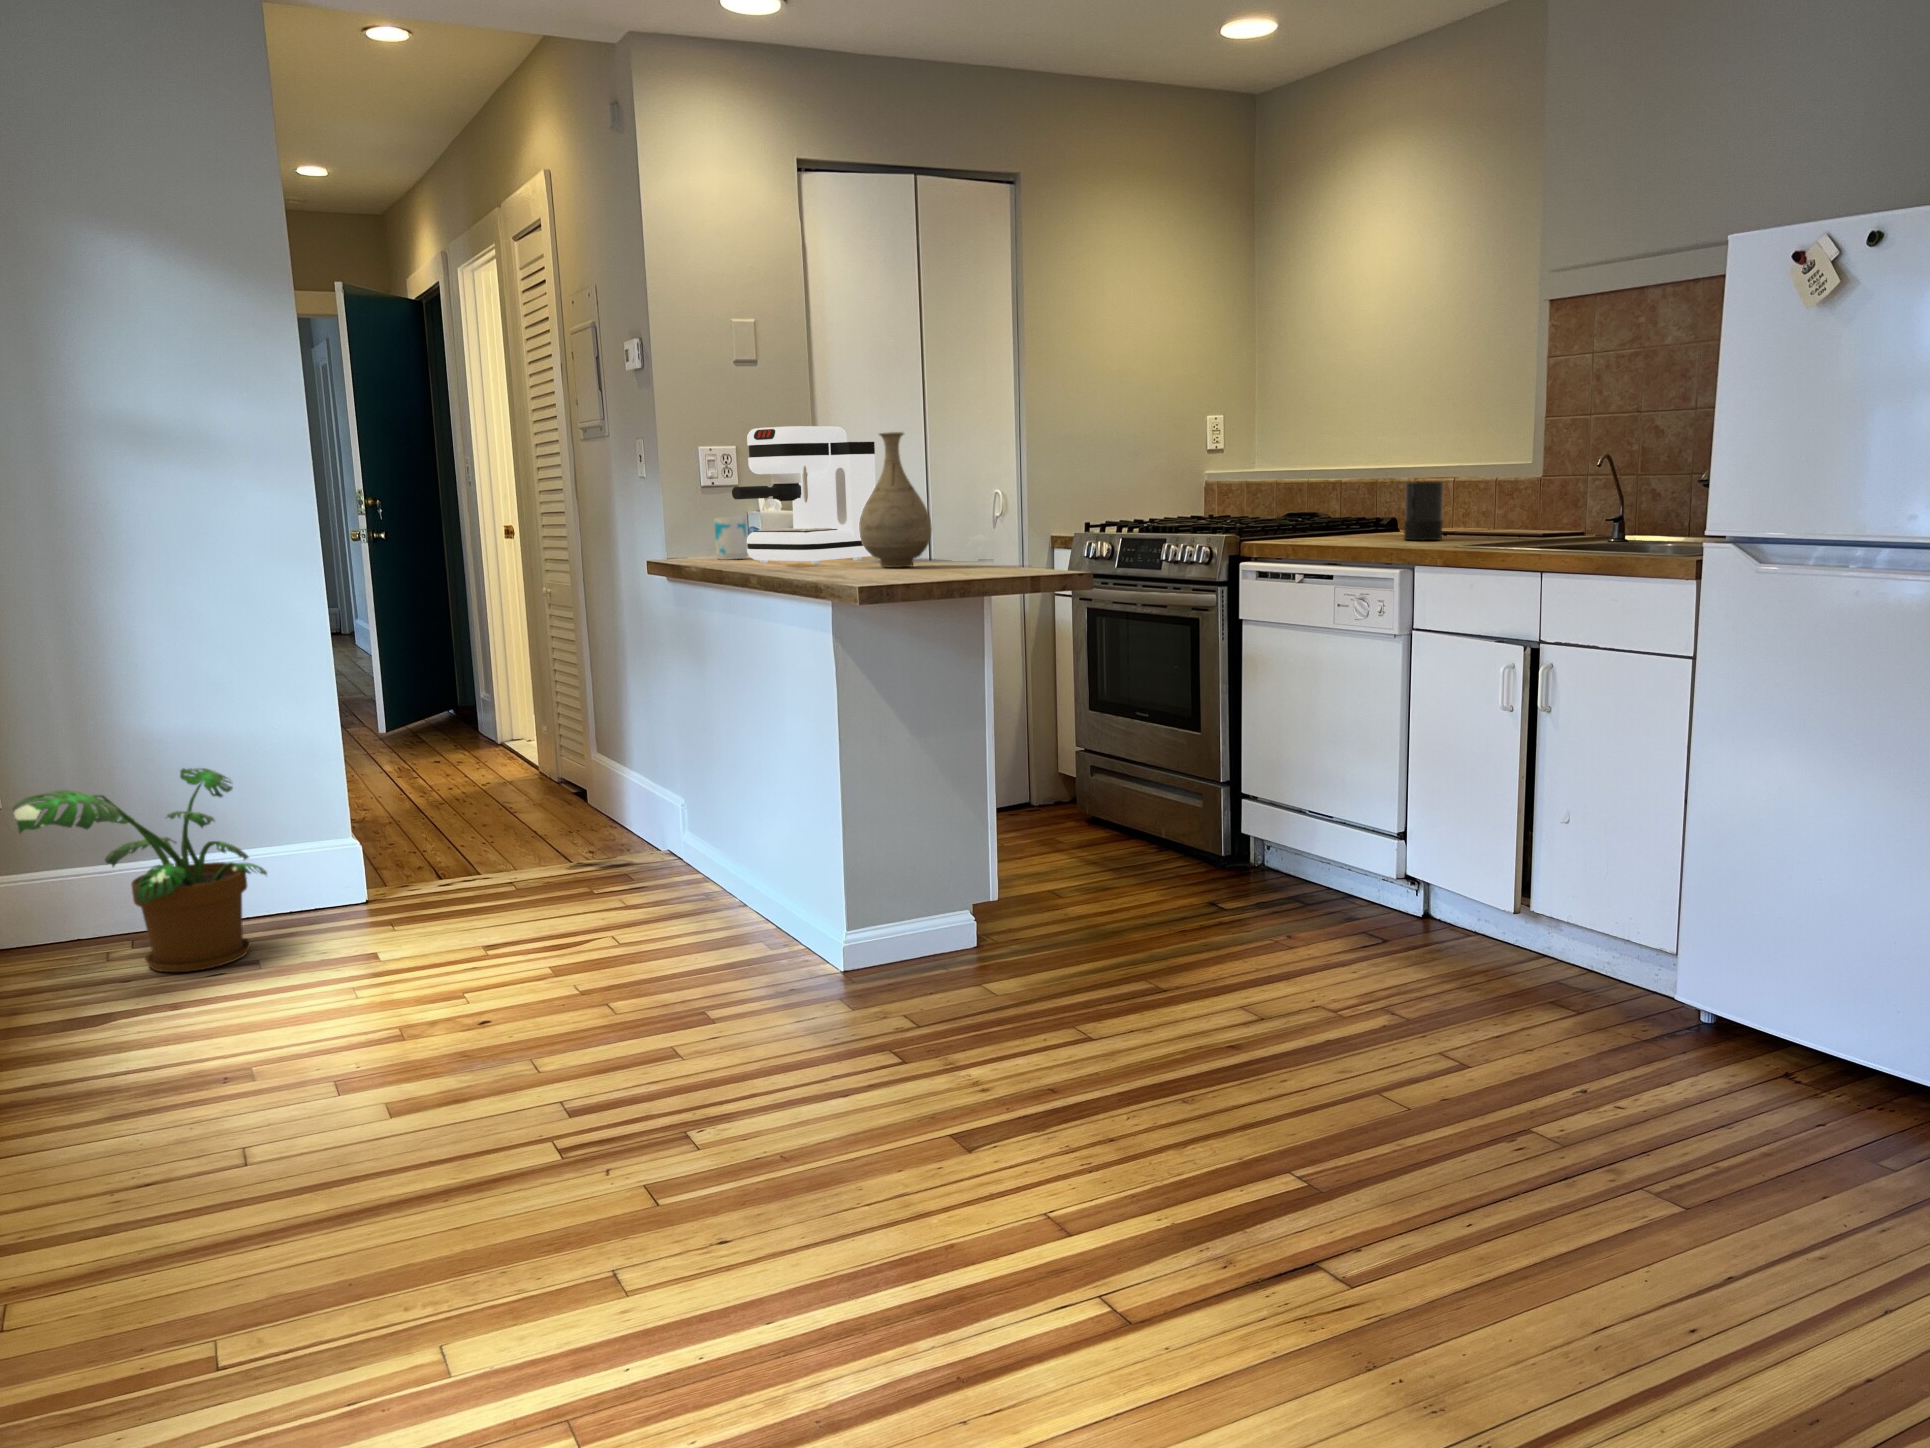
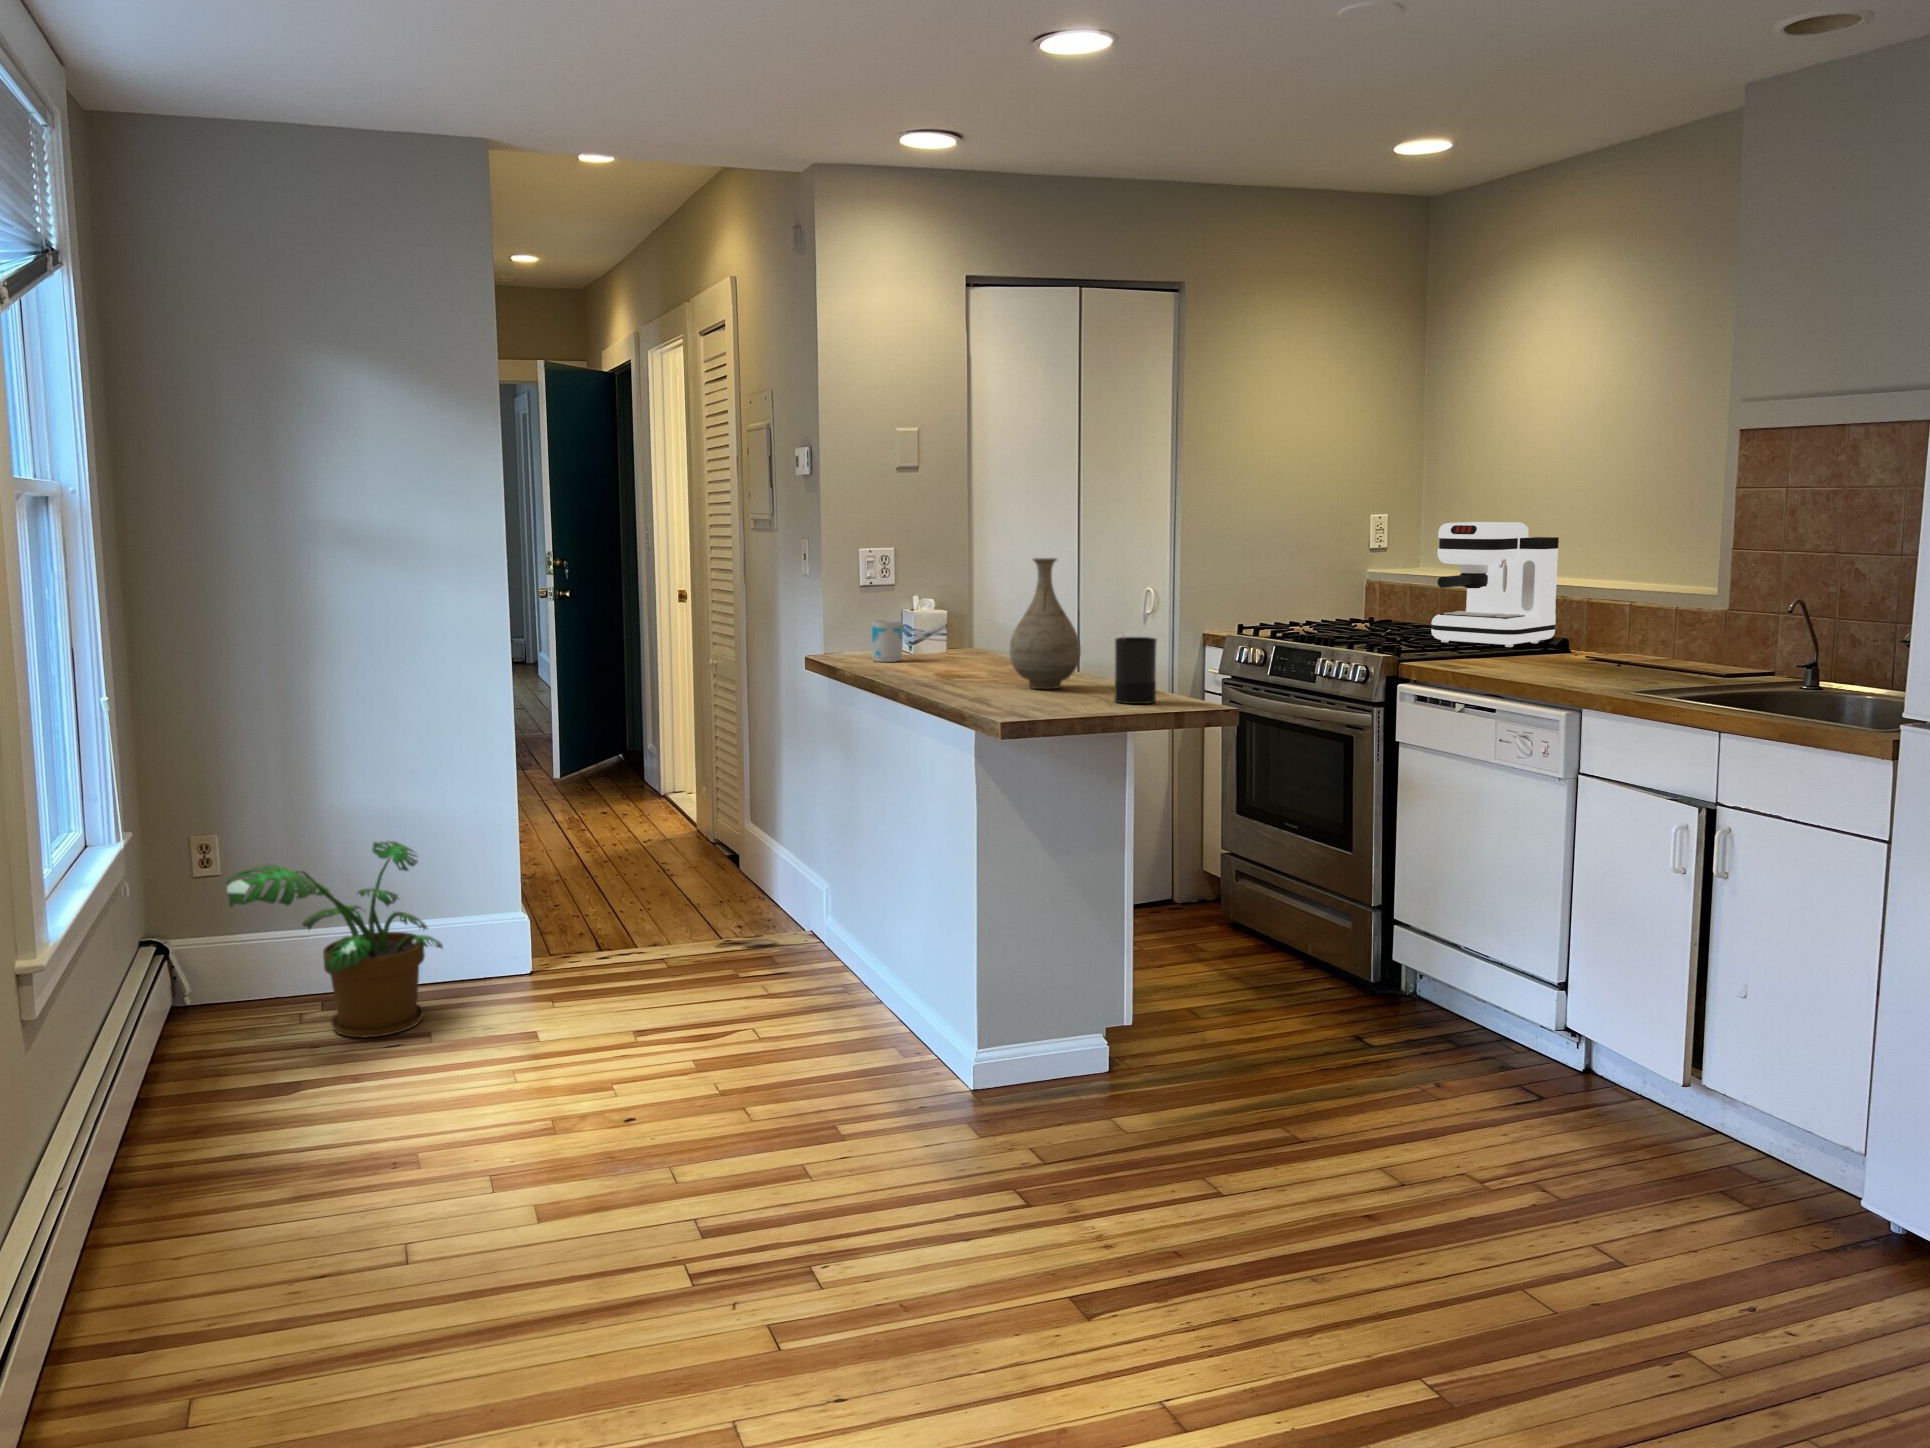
coffee maker: present [732,426,876,564] -> present [1431,522,1559,647]
candle: present [1404,482,1443,540] -> present [1115,637,1157,704]

